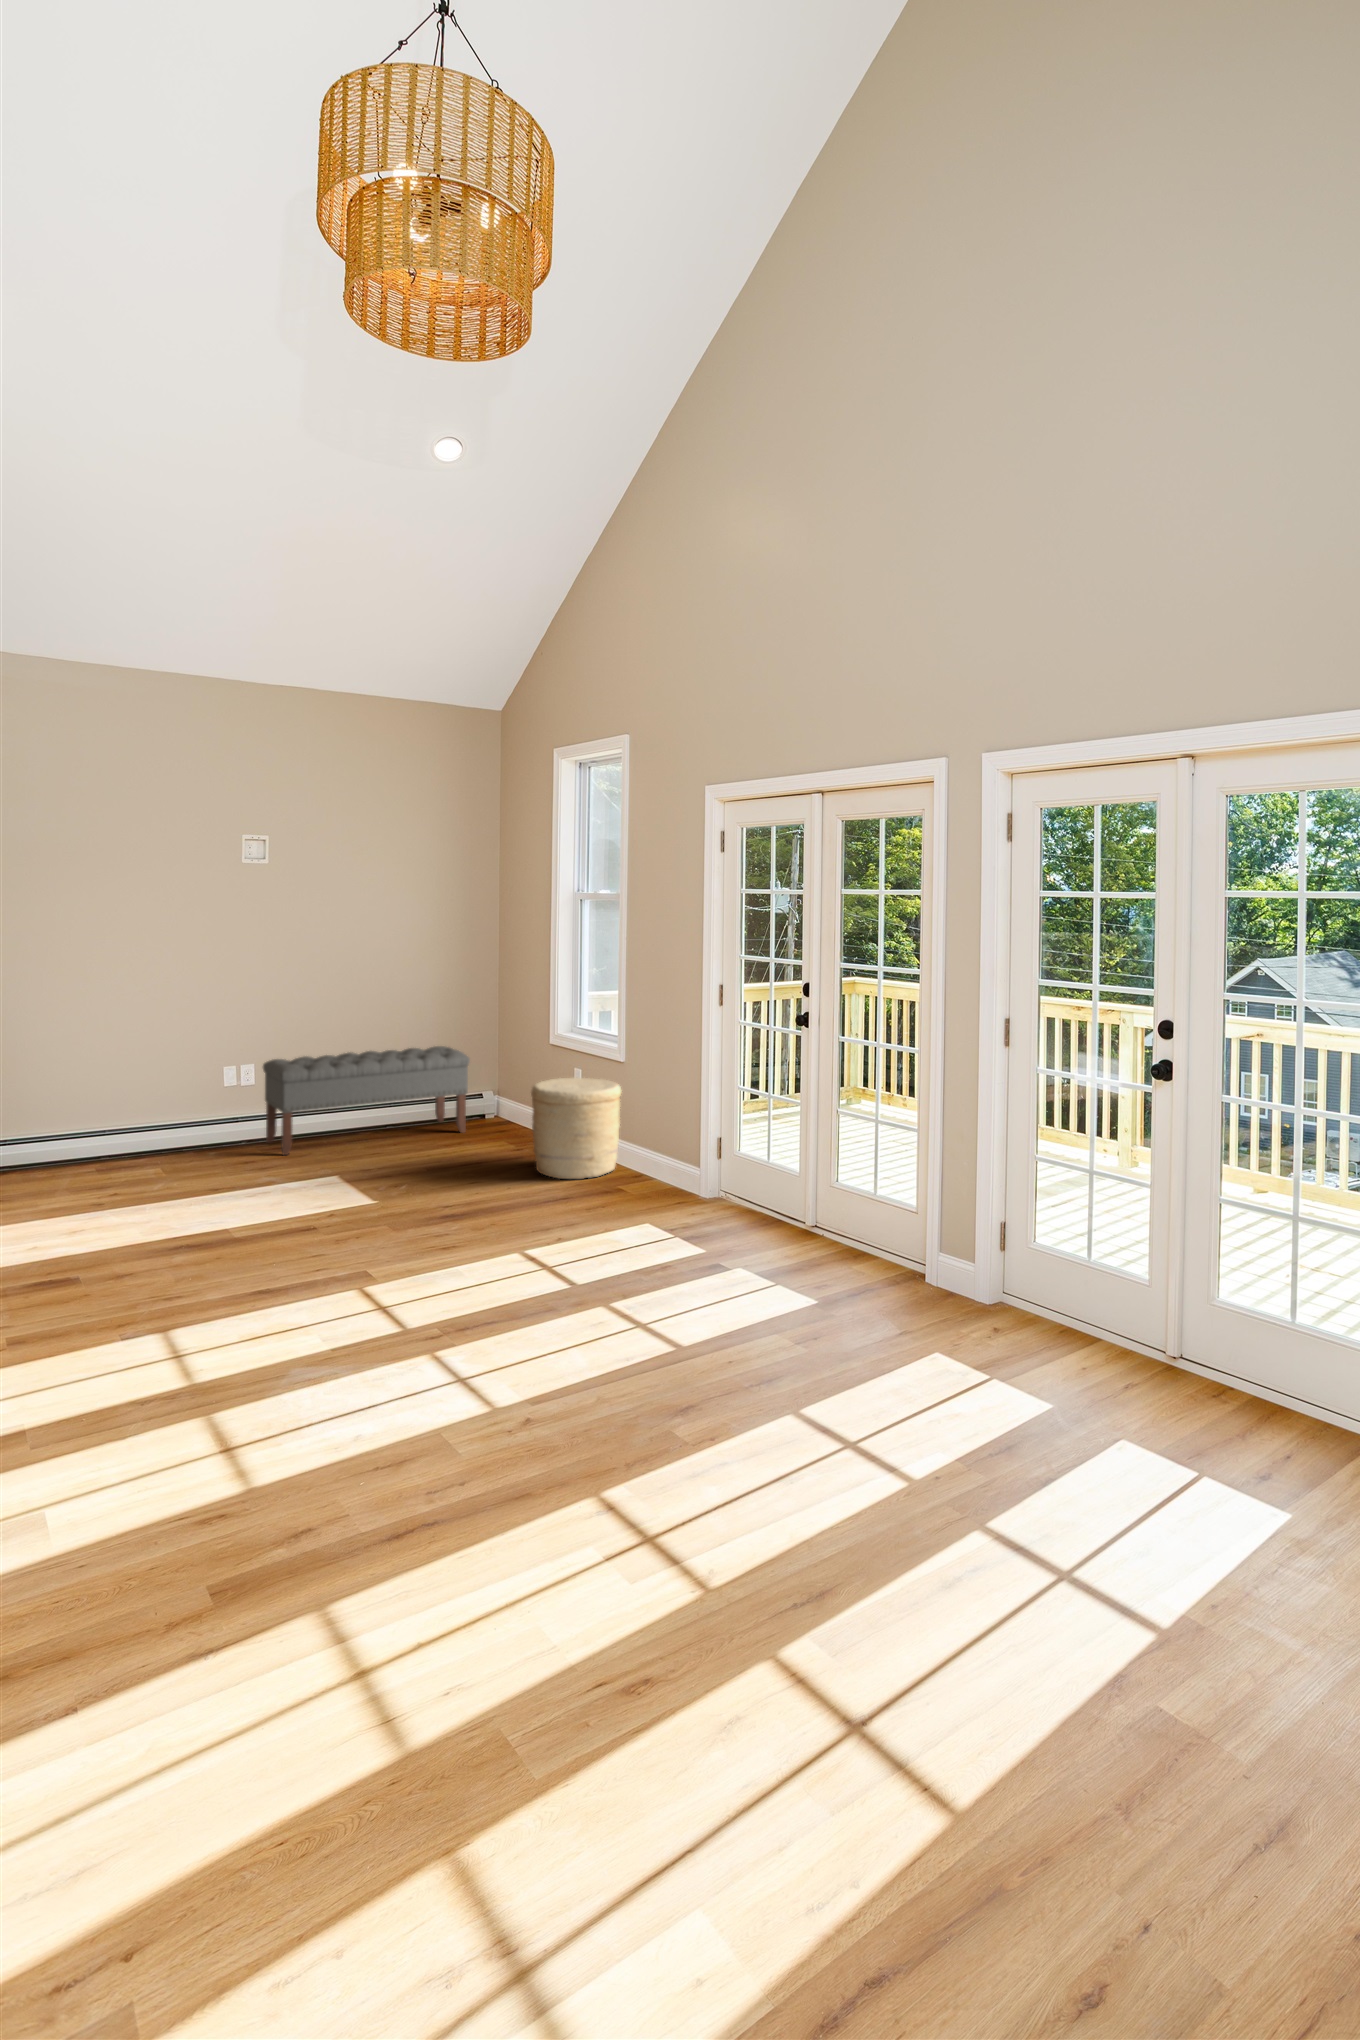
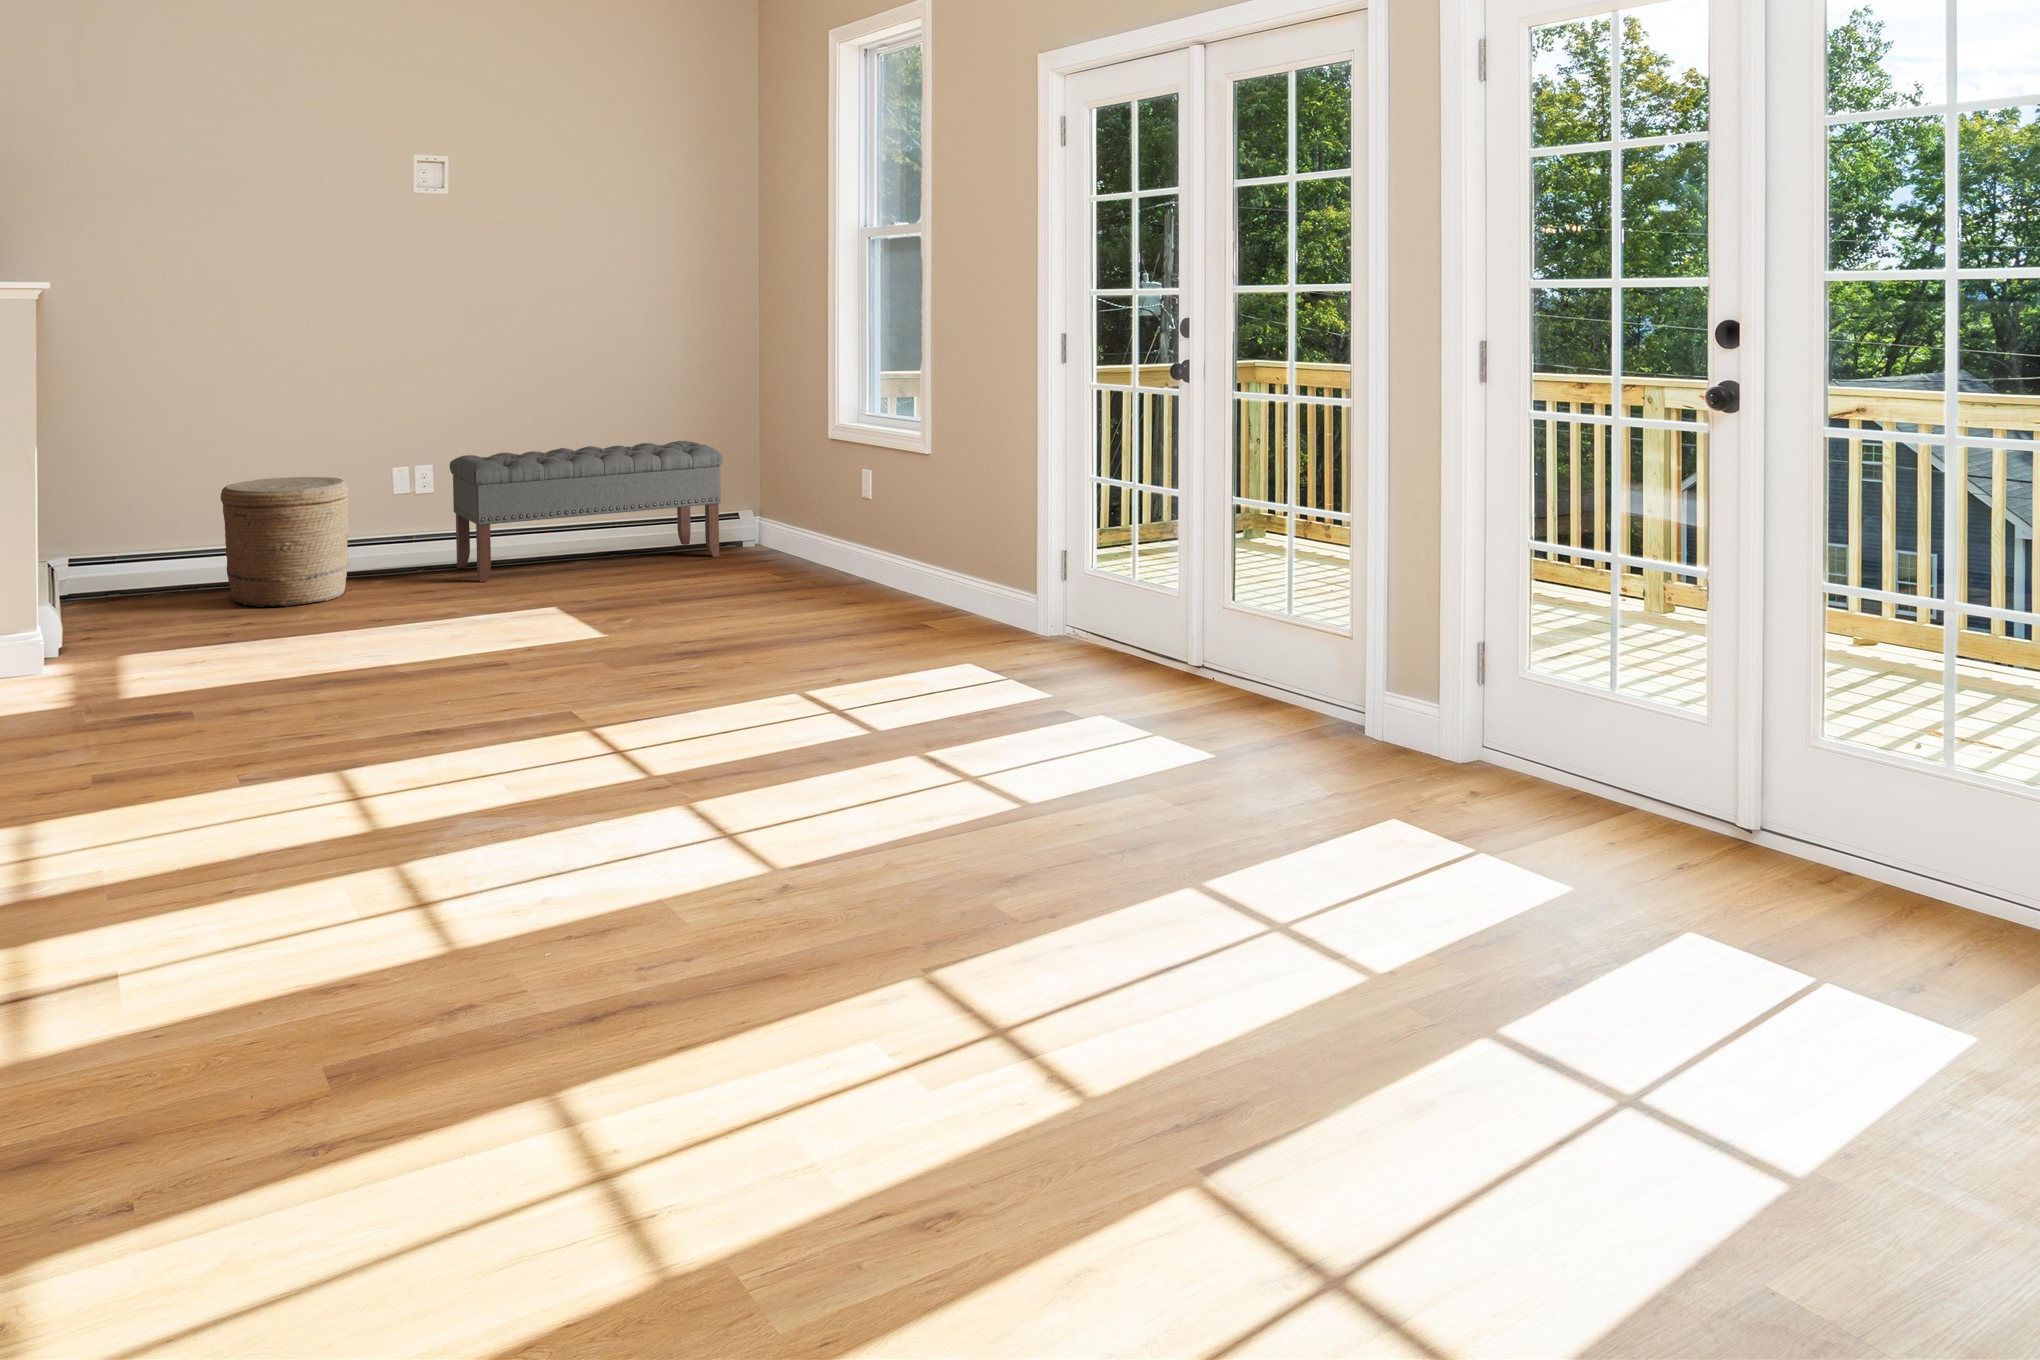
woven basket: present [531,1078,621,1179] -> present [221,477,349,607]

